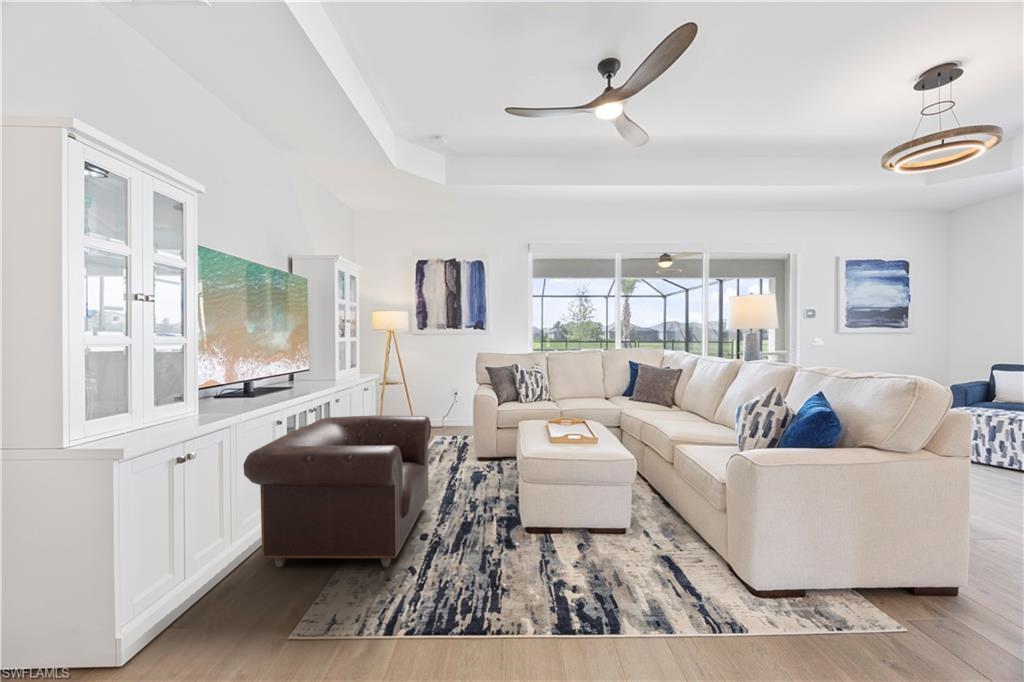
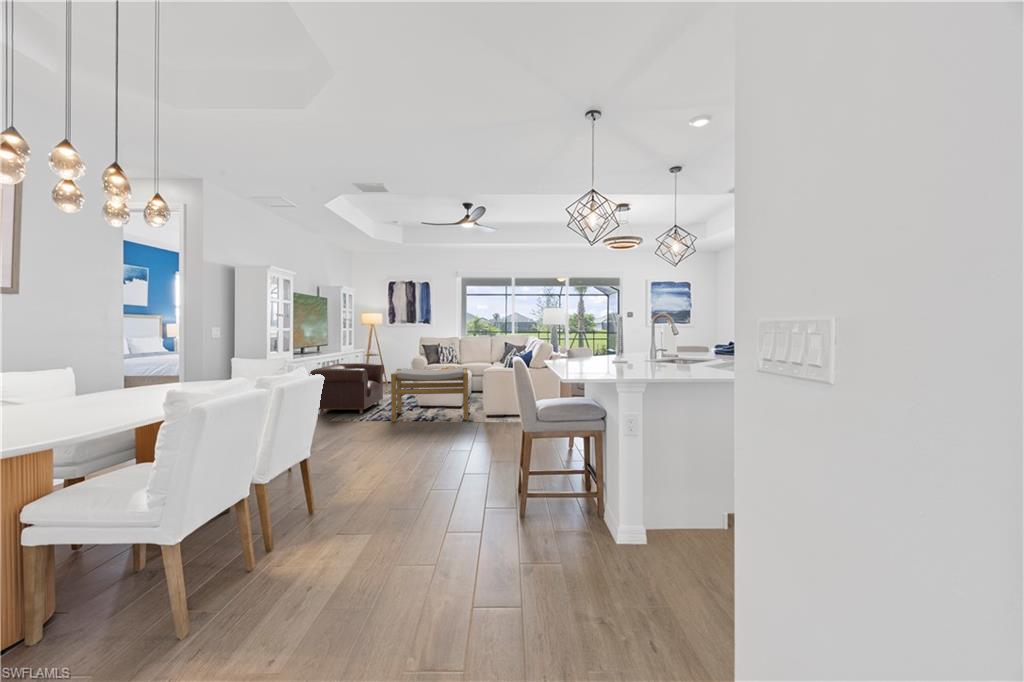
footstool: none [482,438,720,635] -> present [391,368,468,422]

